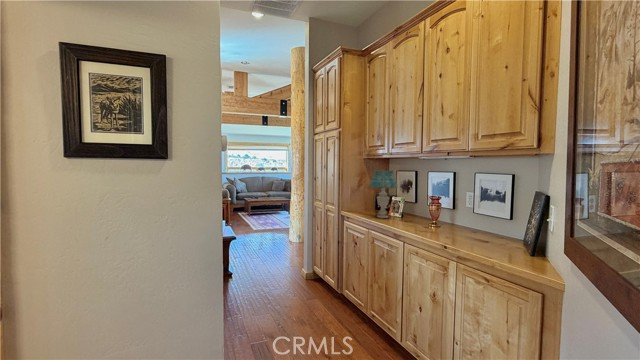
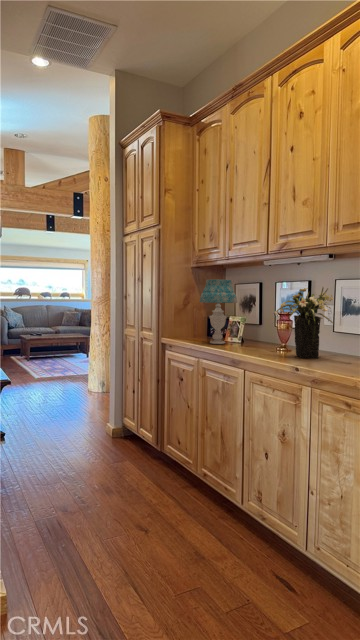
flower arrangement: none [427,181,475,235] -> present [274,288,334,358]

